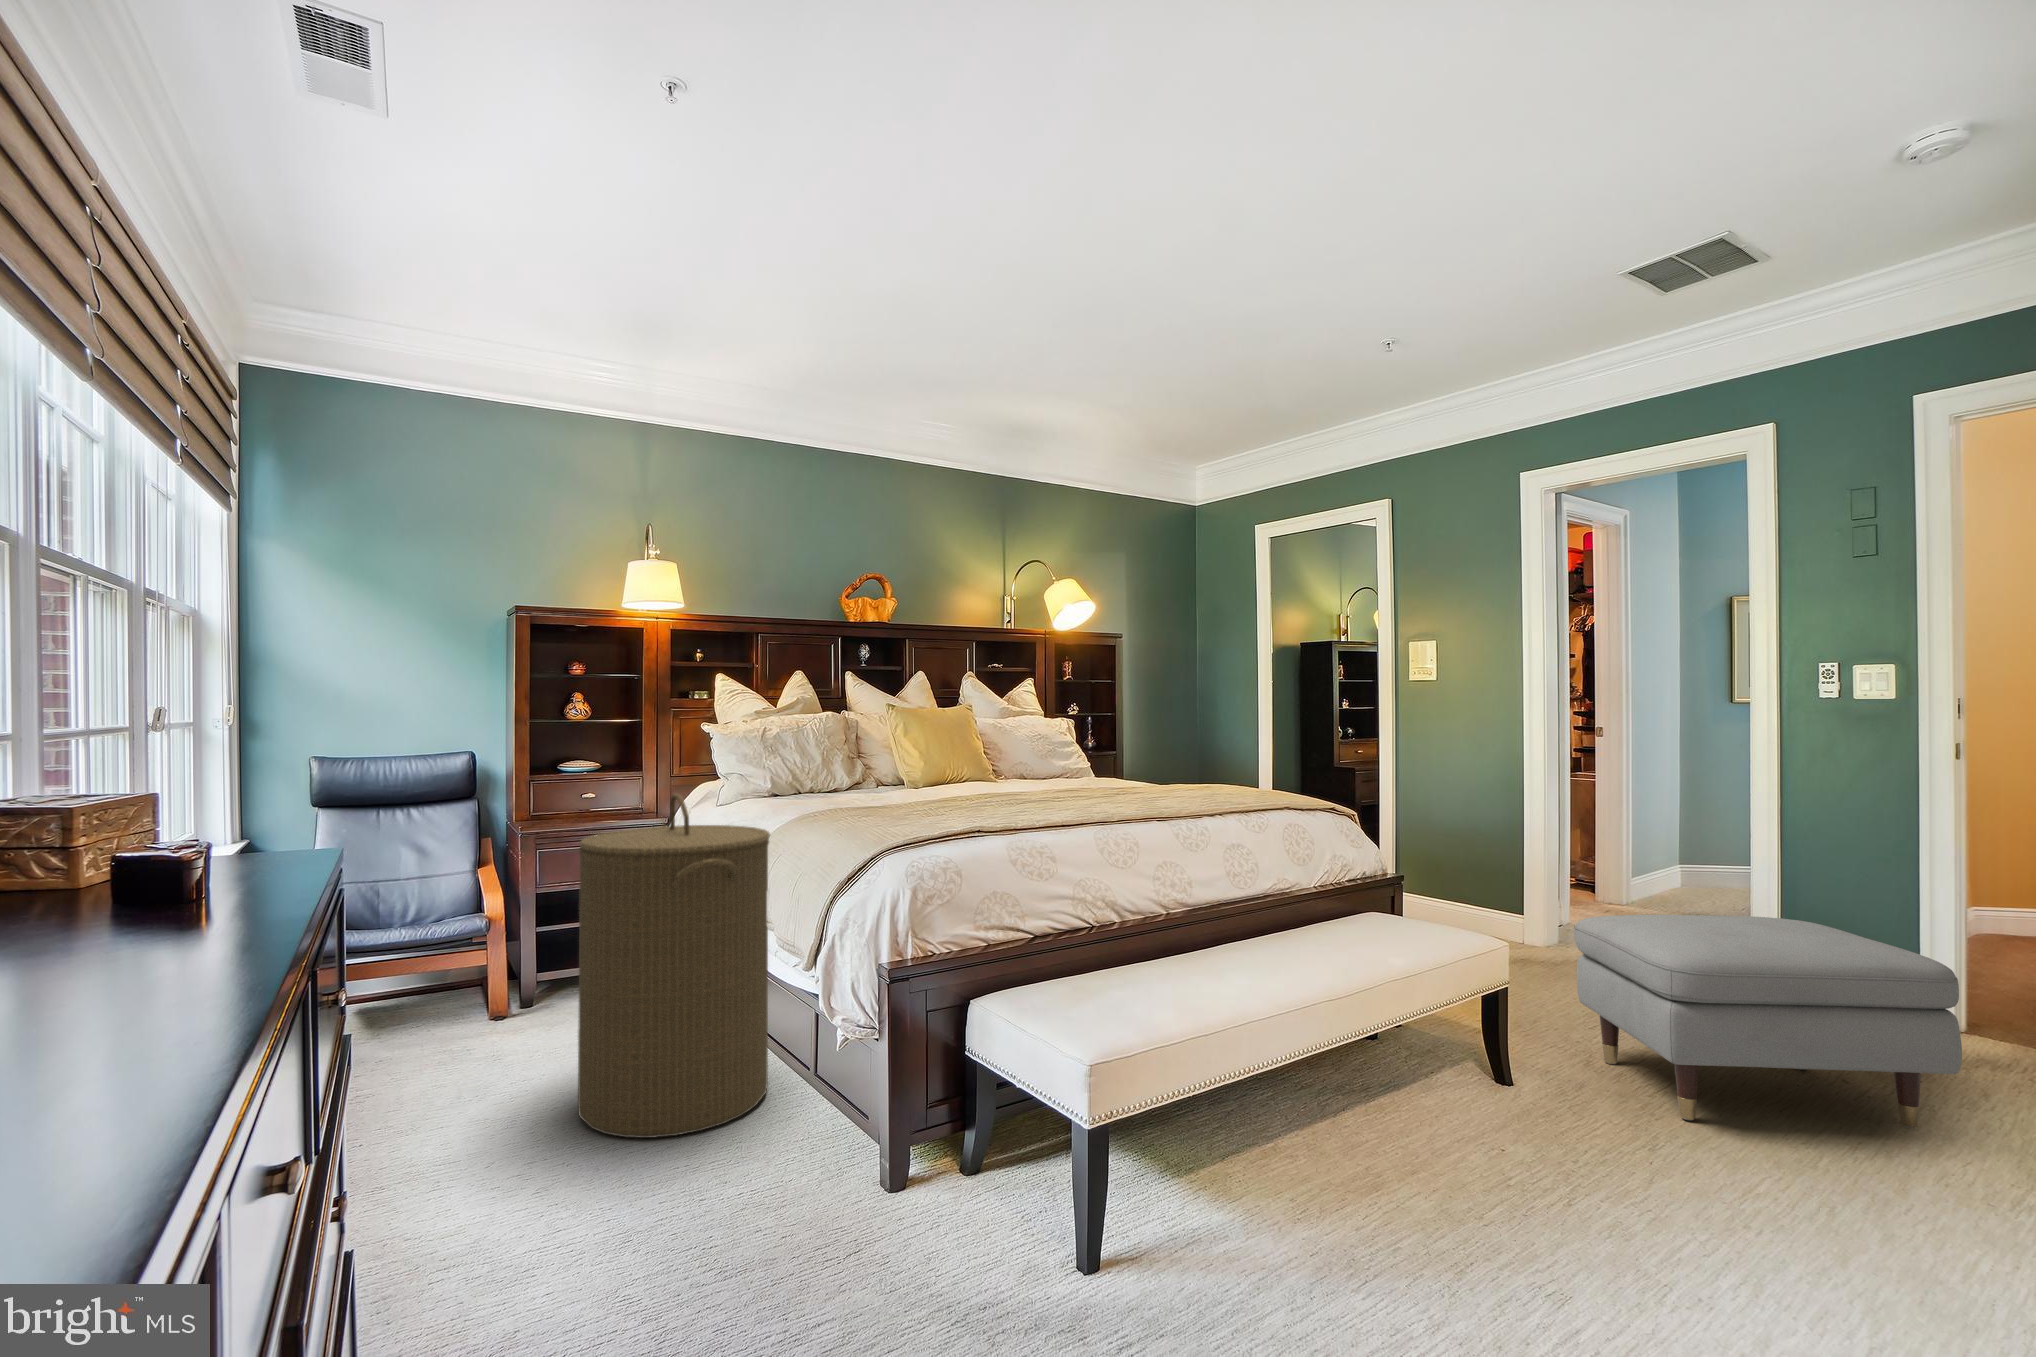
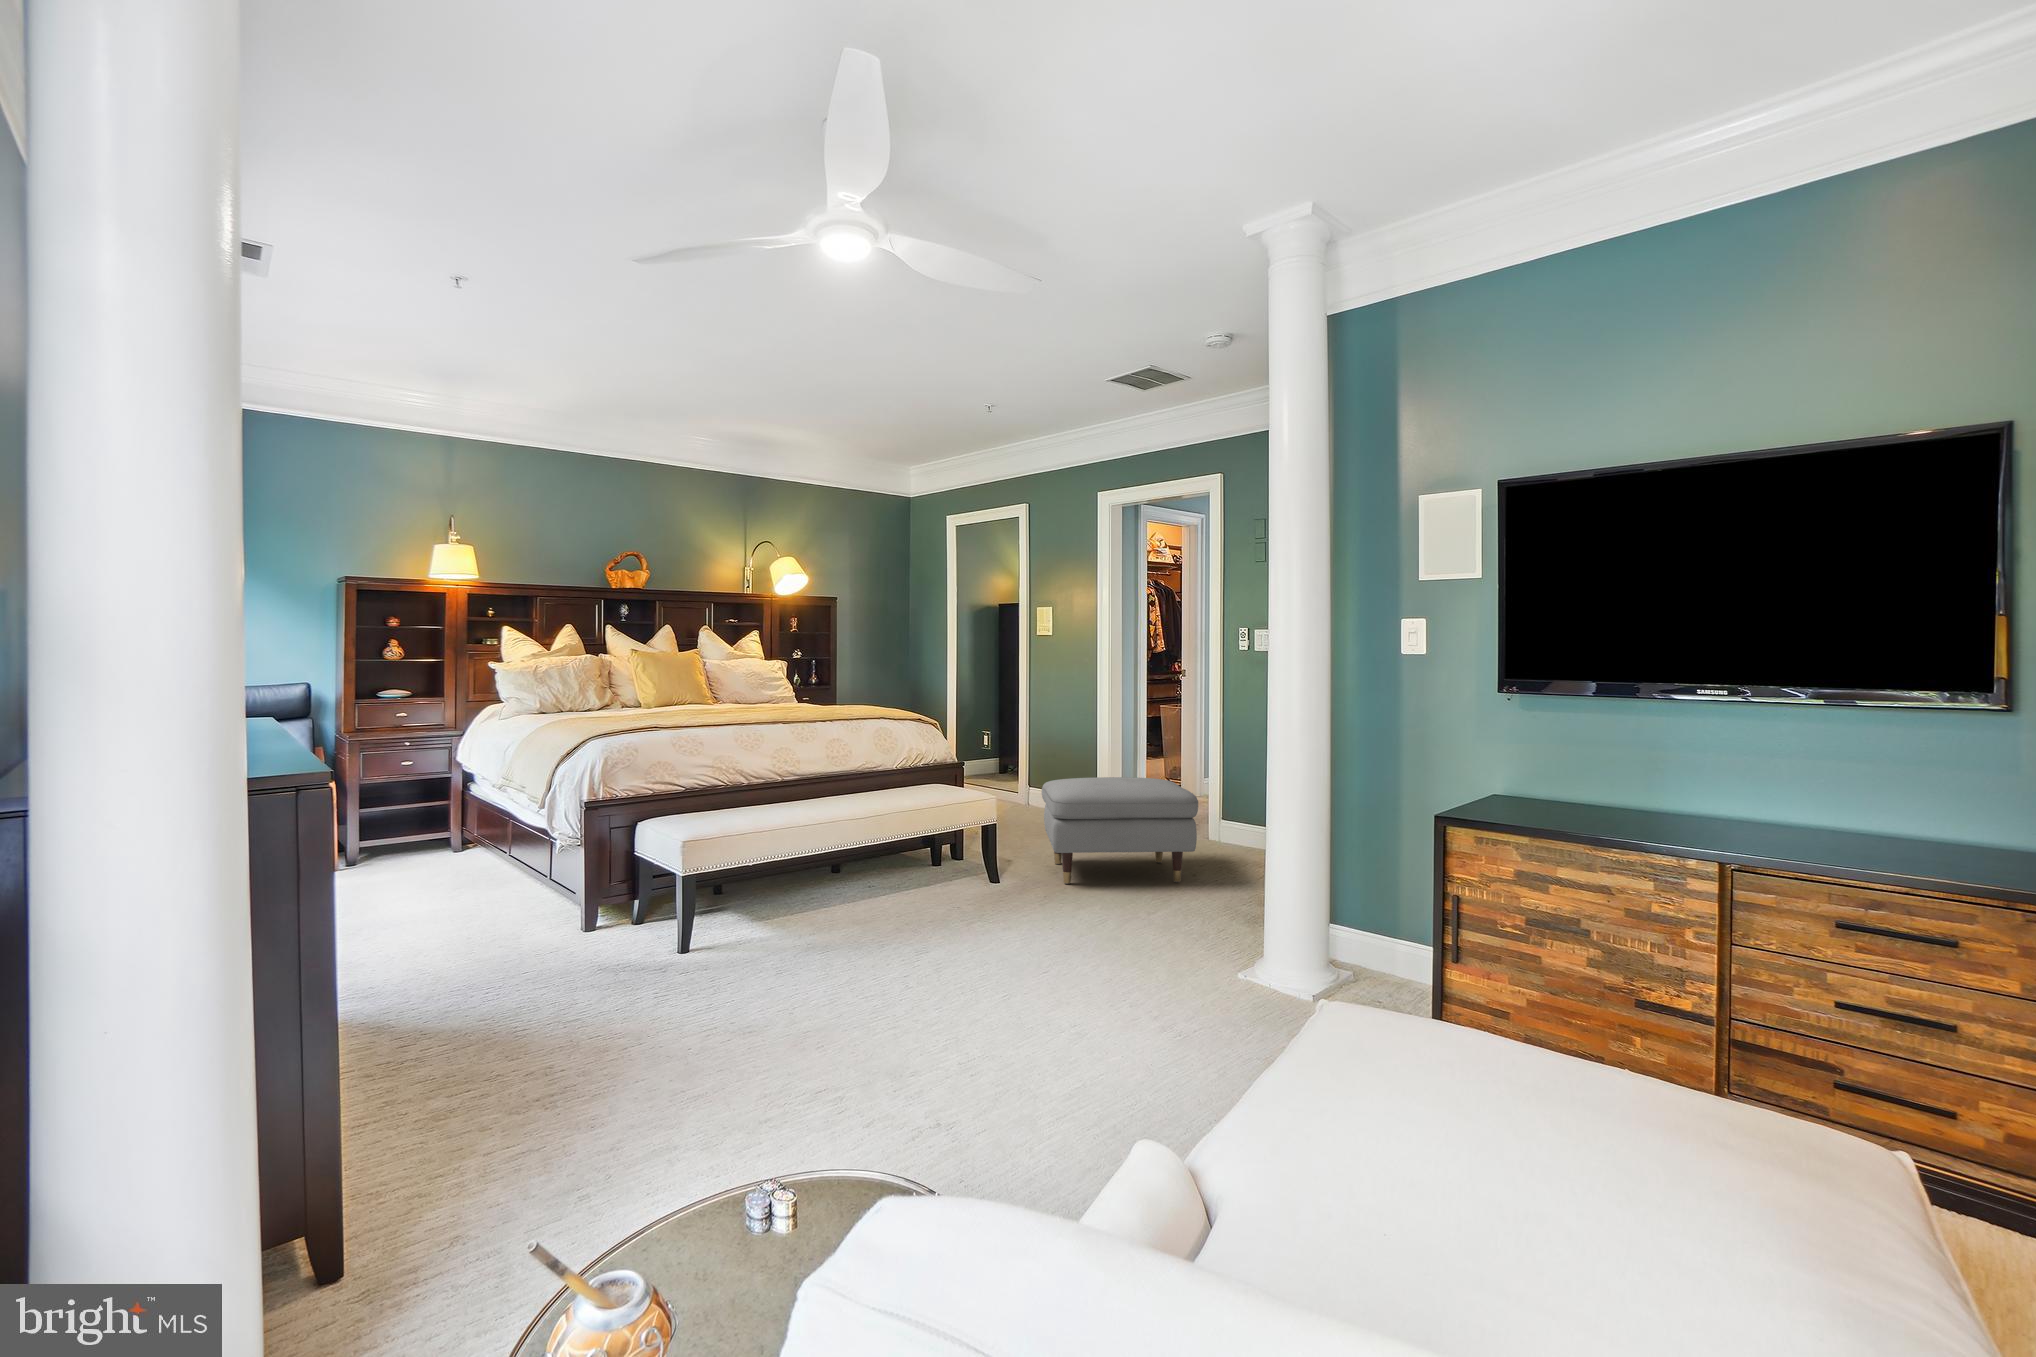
laundry hamper: present [578,793,770,1138] -> none [390,707,526,915]

